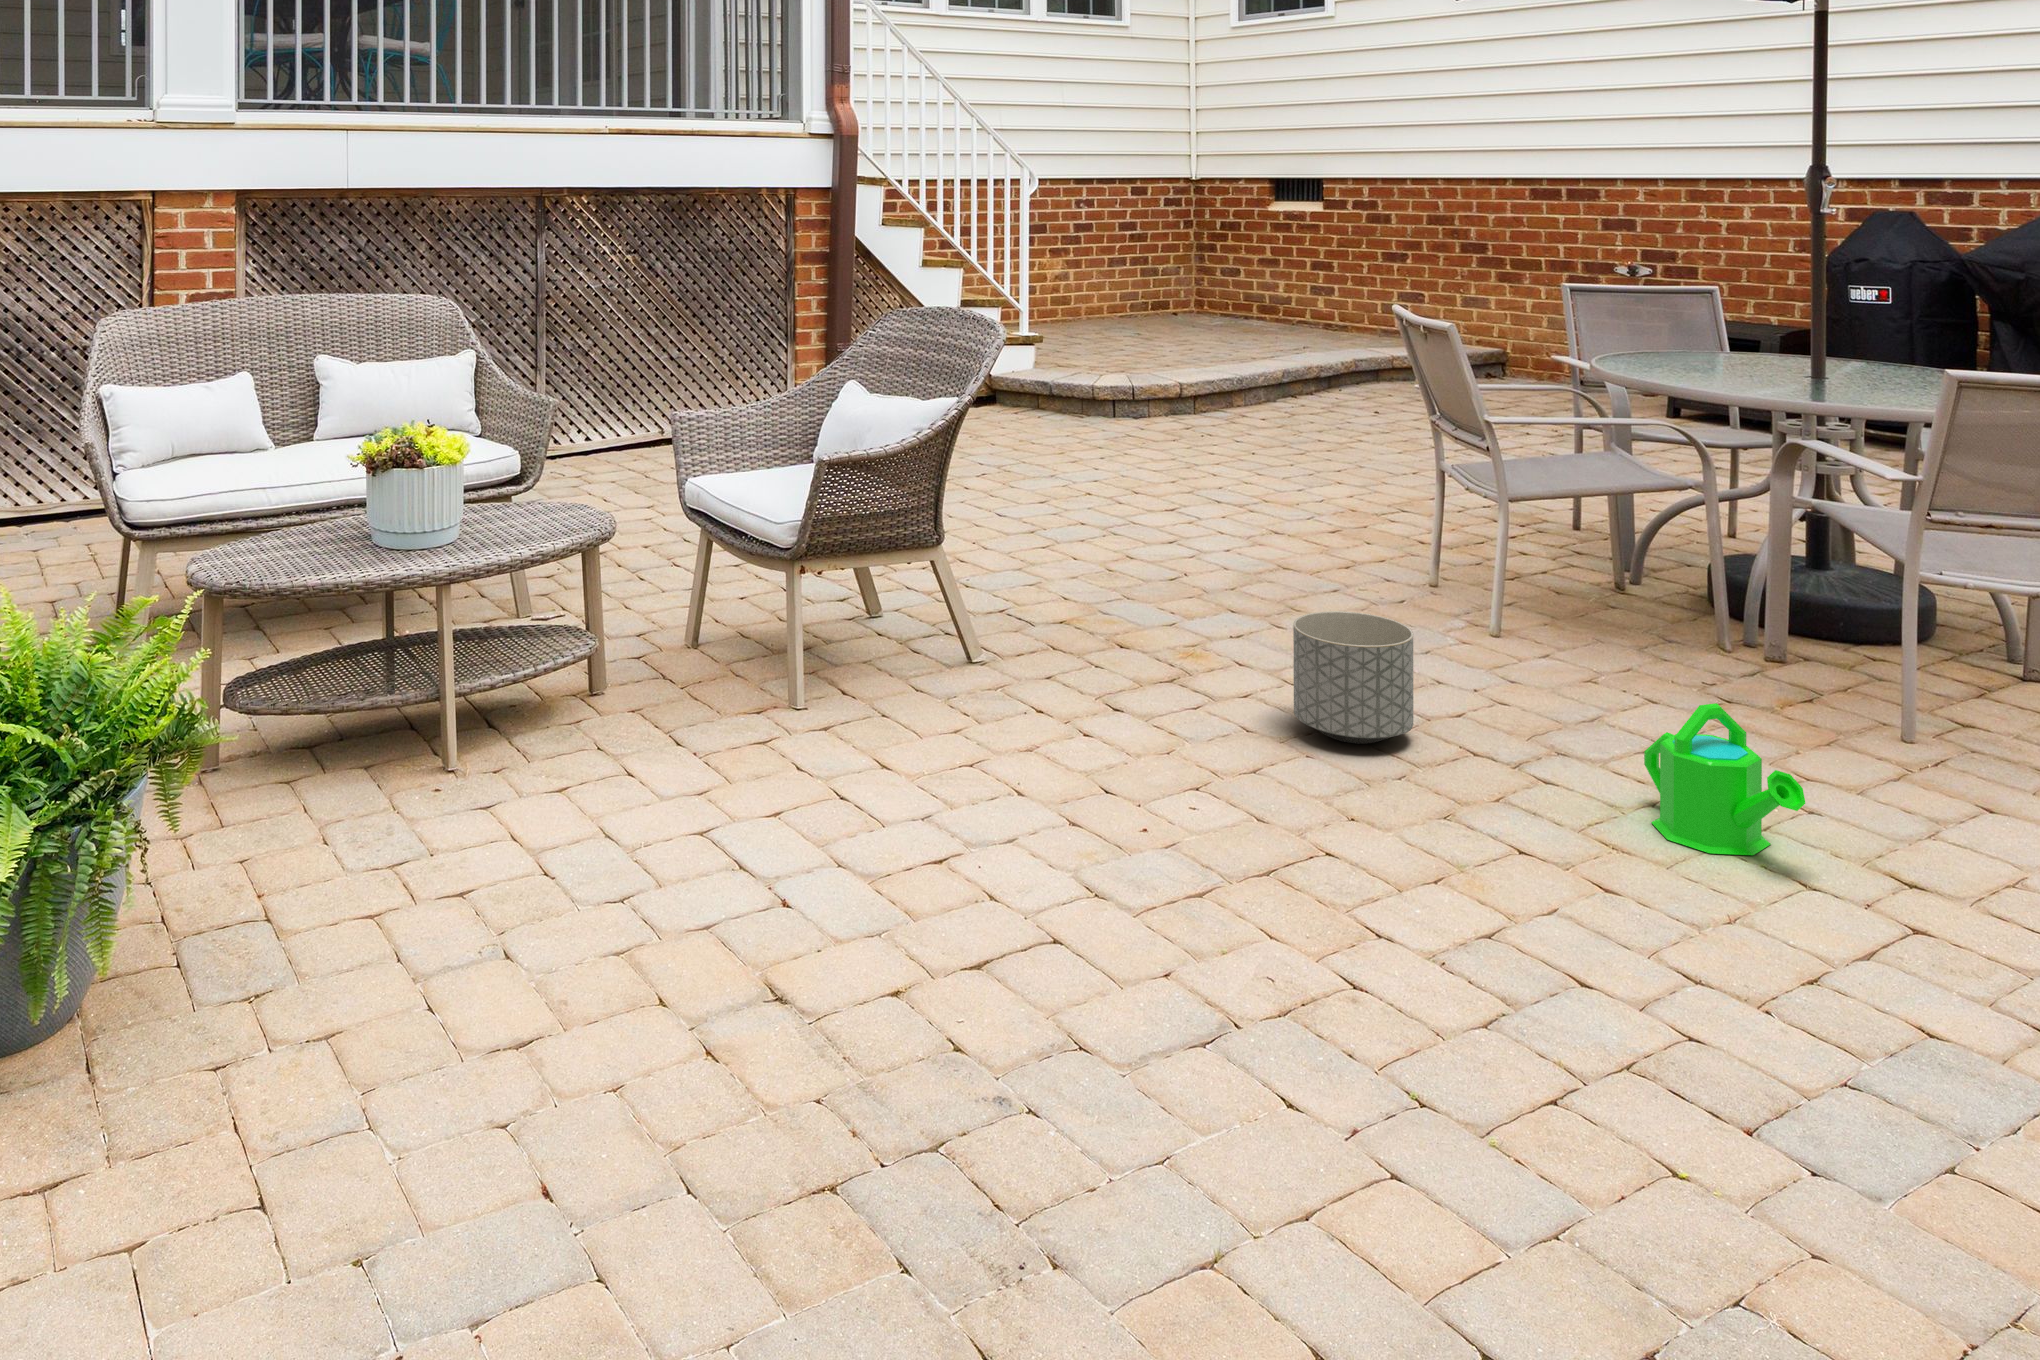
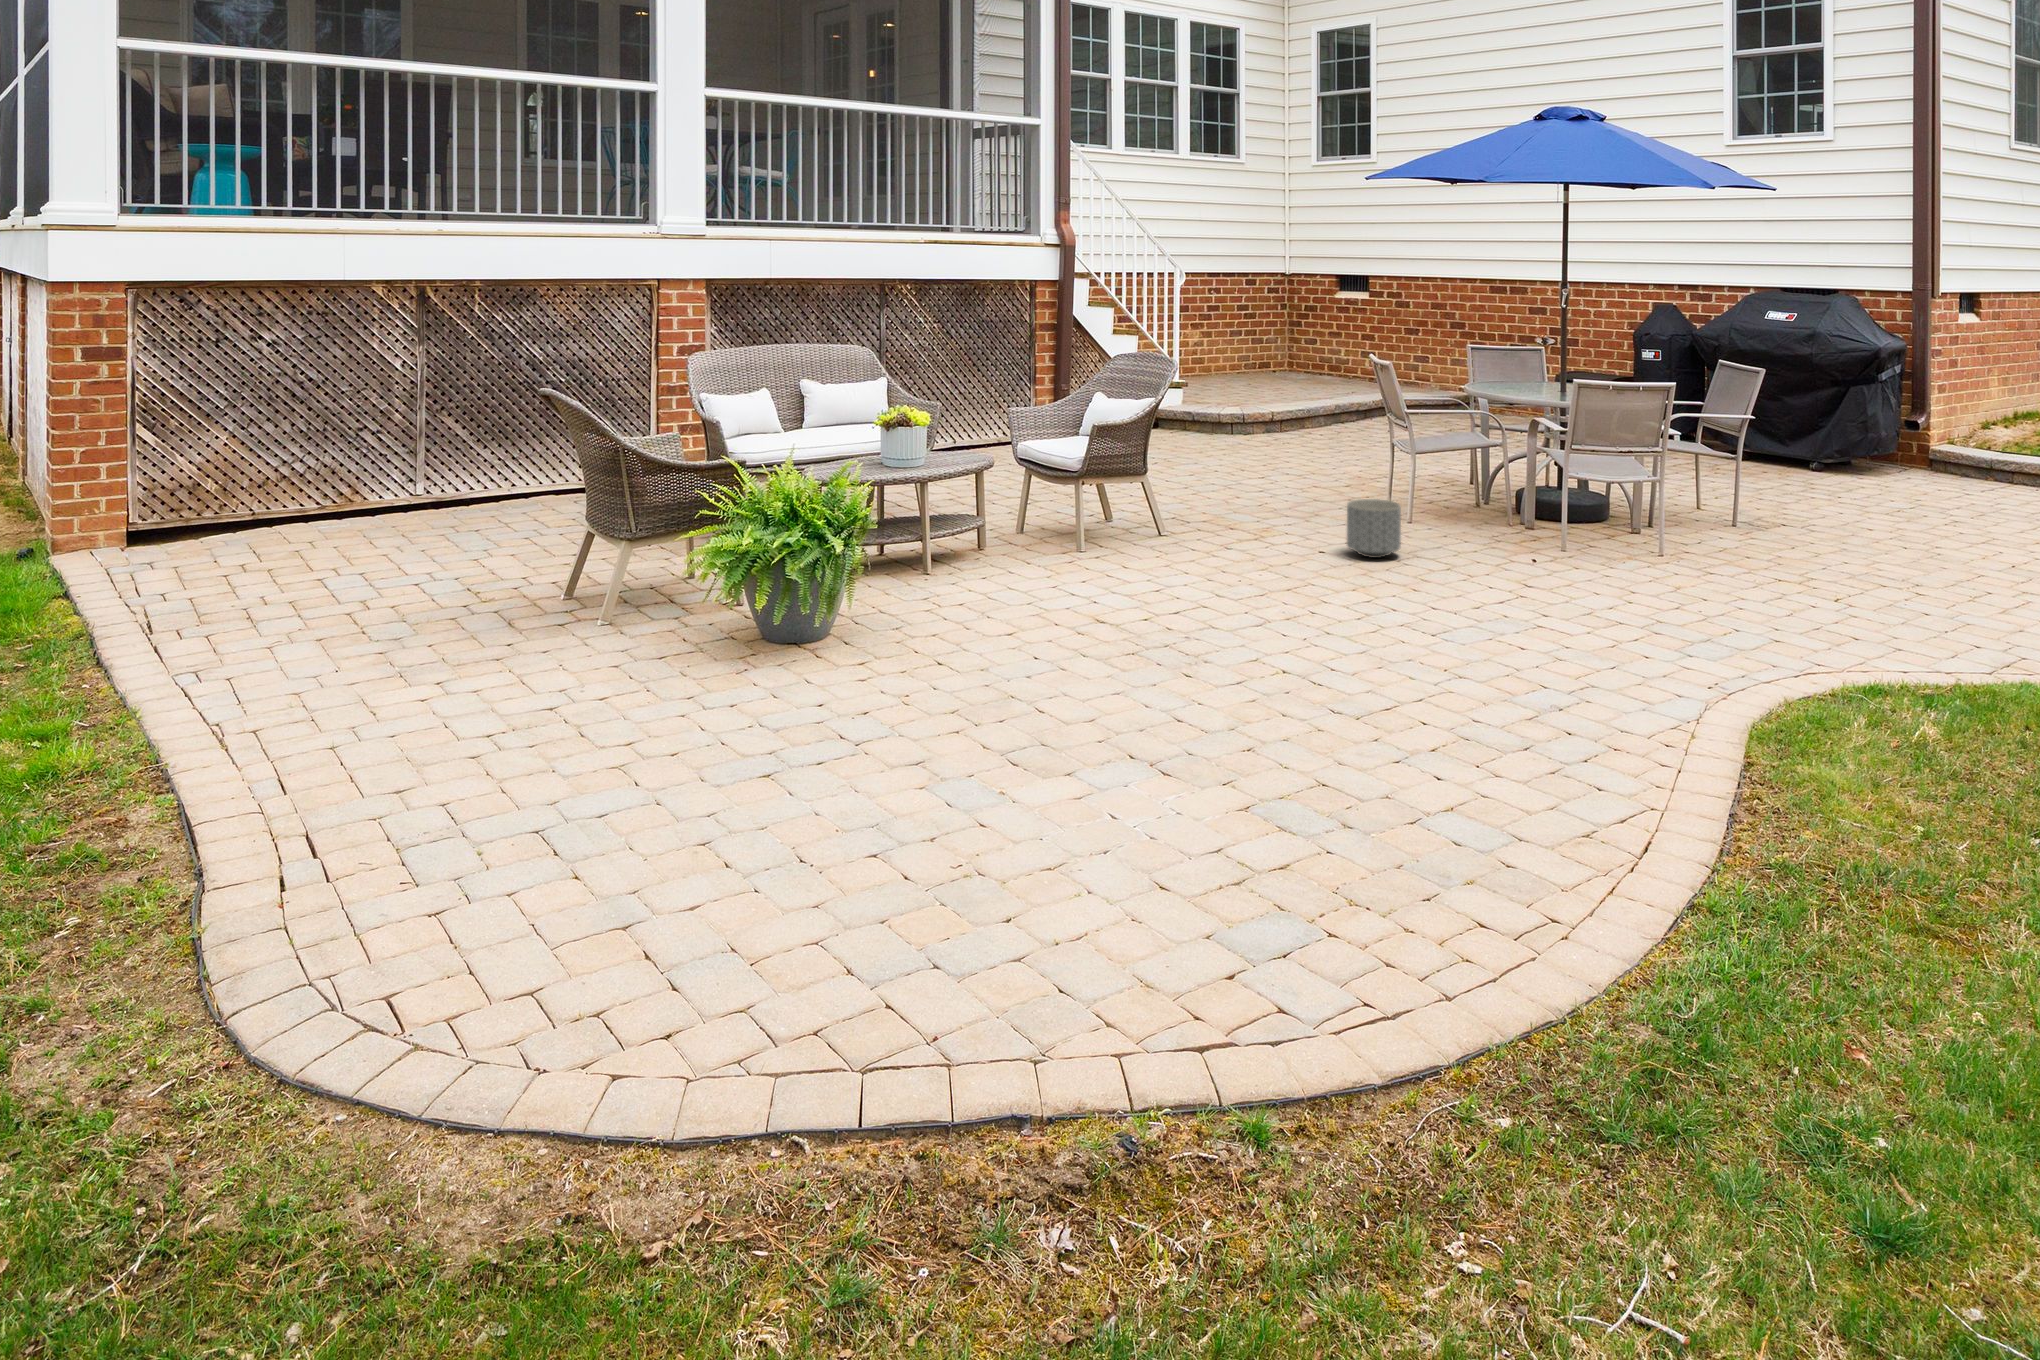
watering can: present [1644,703,1805,855] -> none [1495,523,1551,585]

